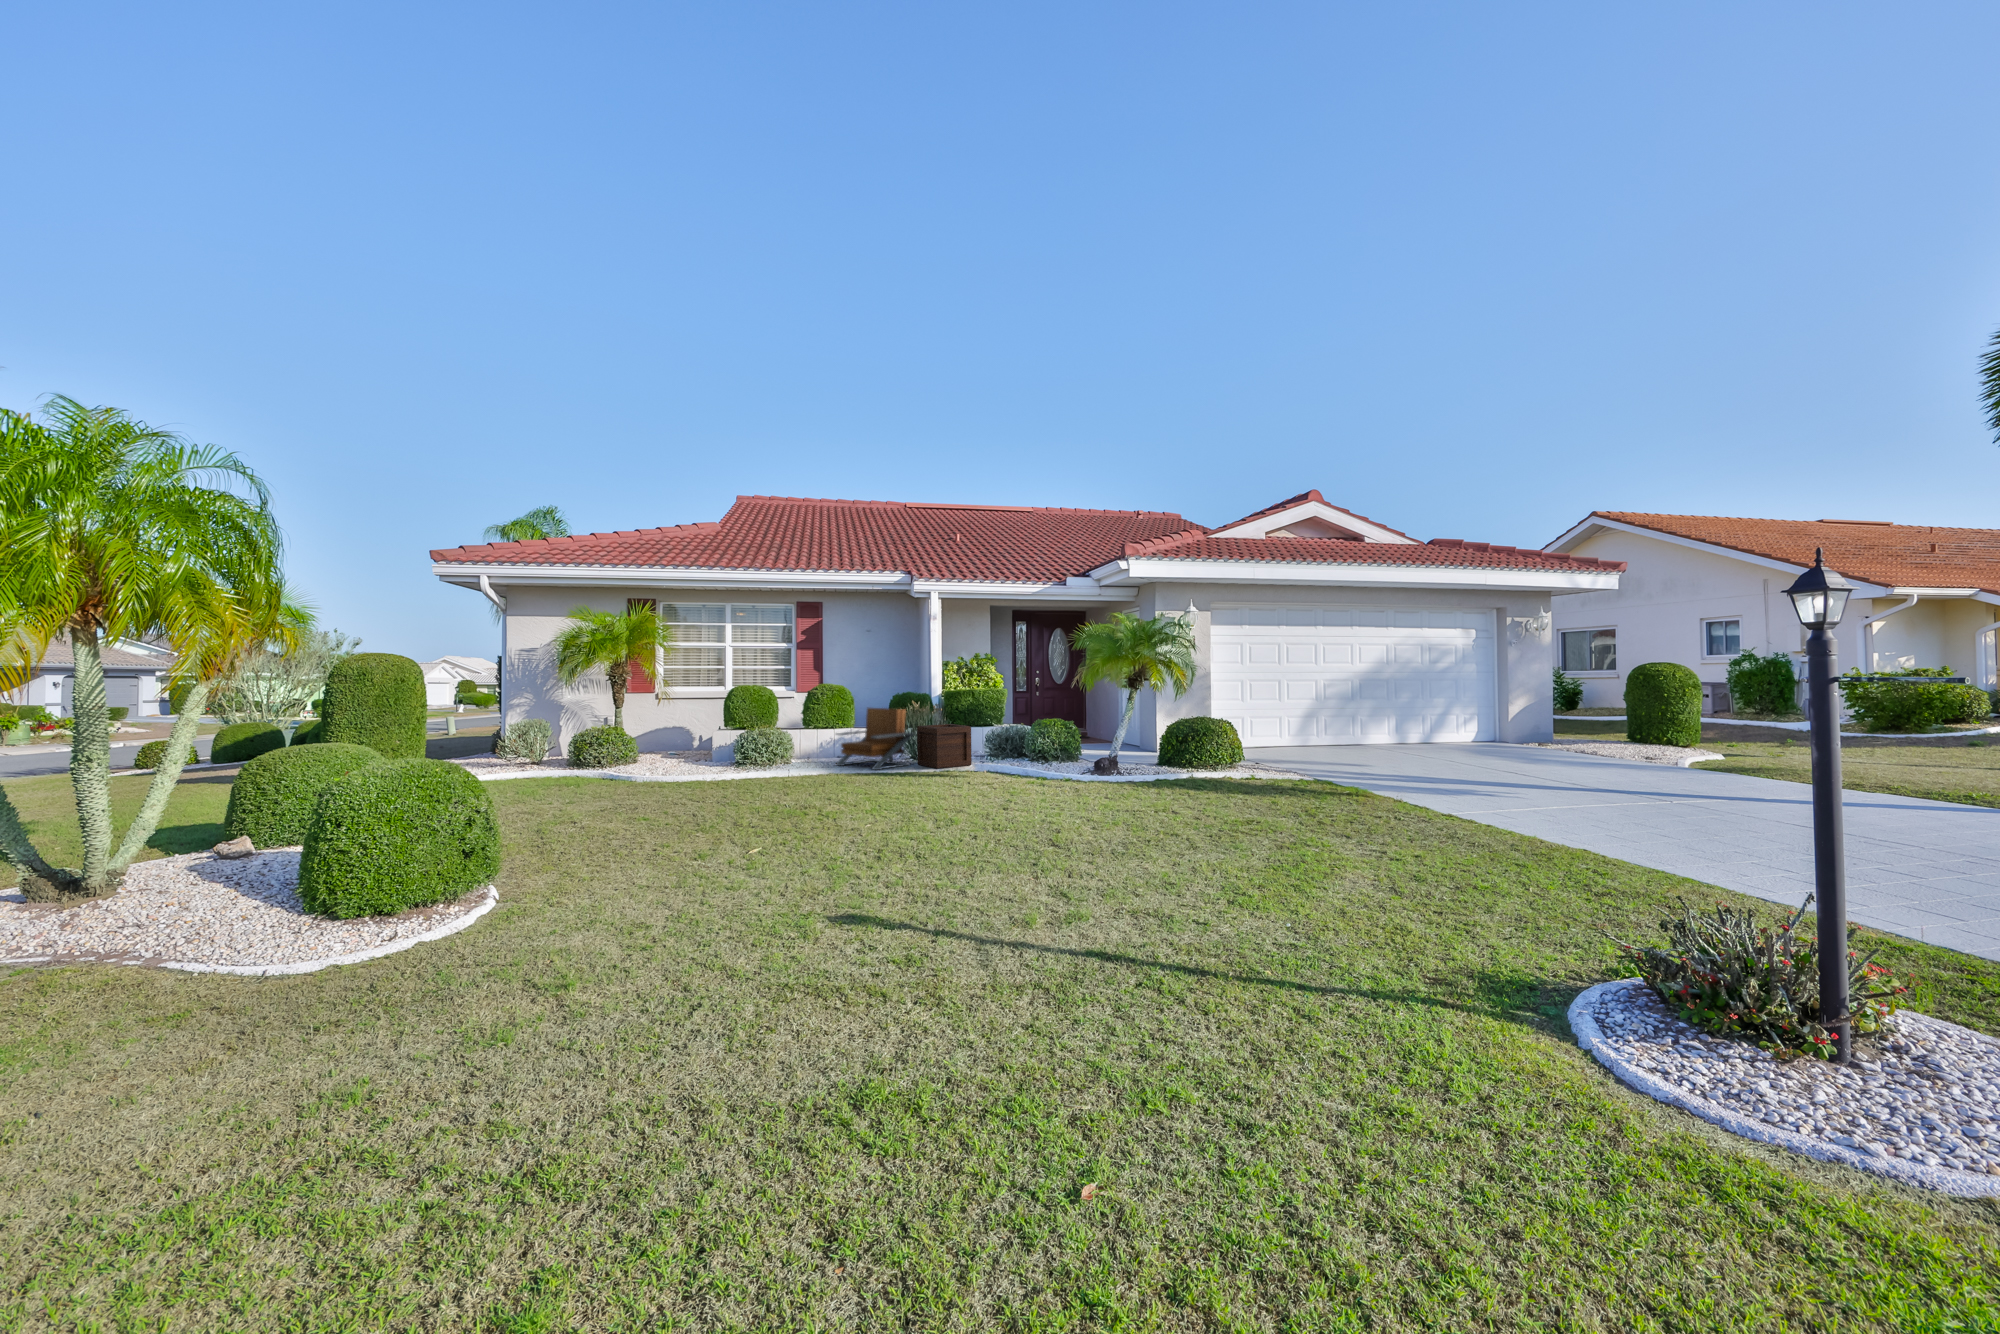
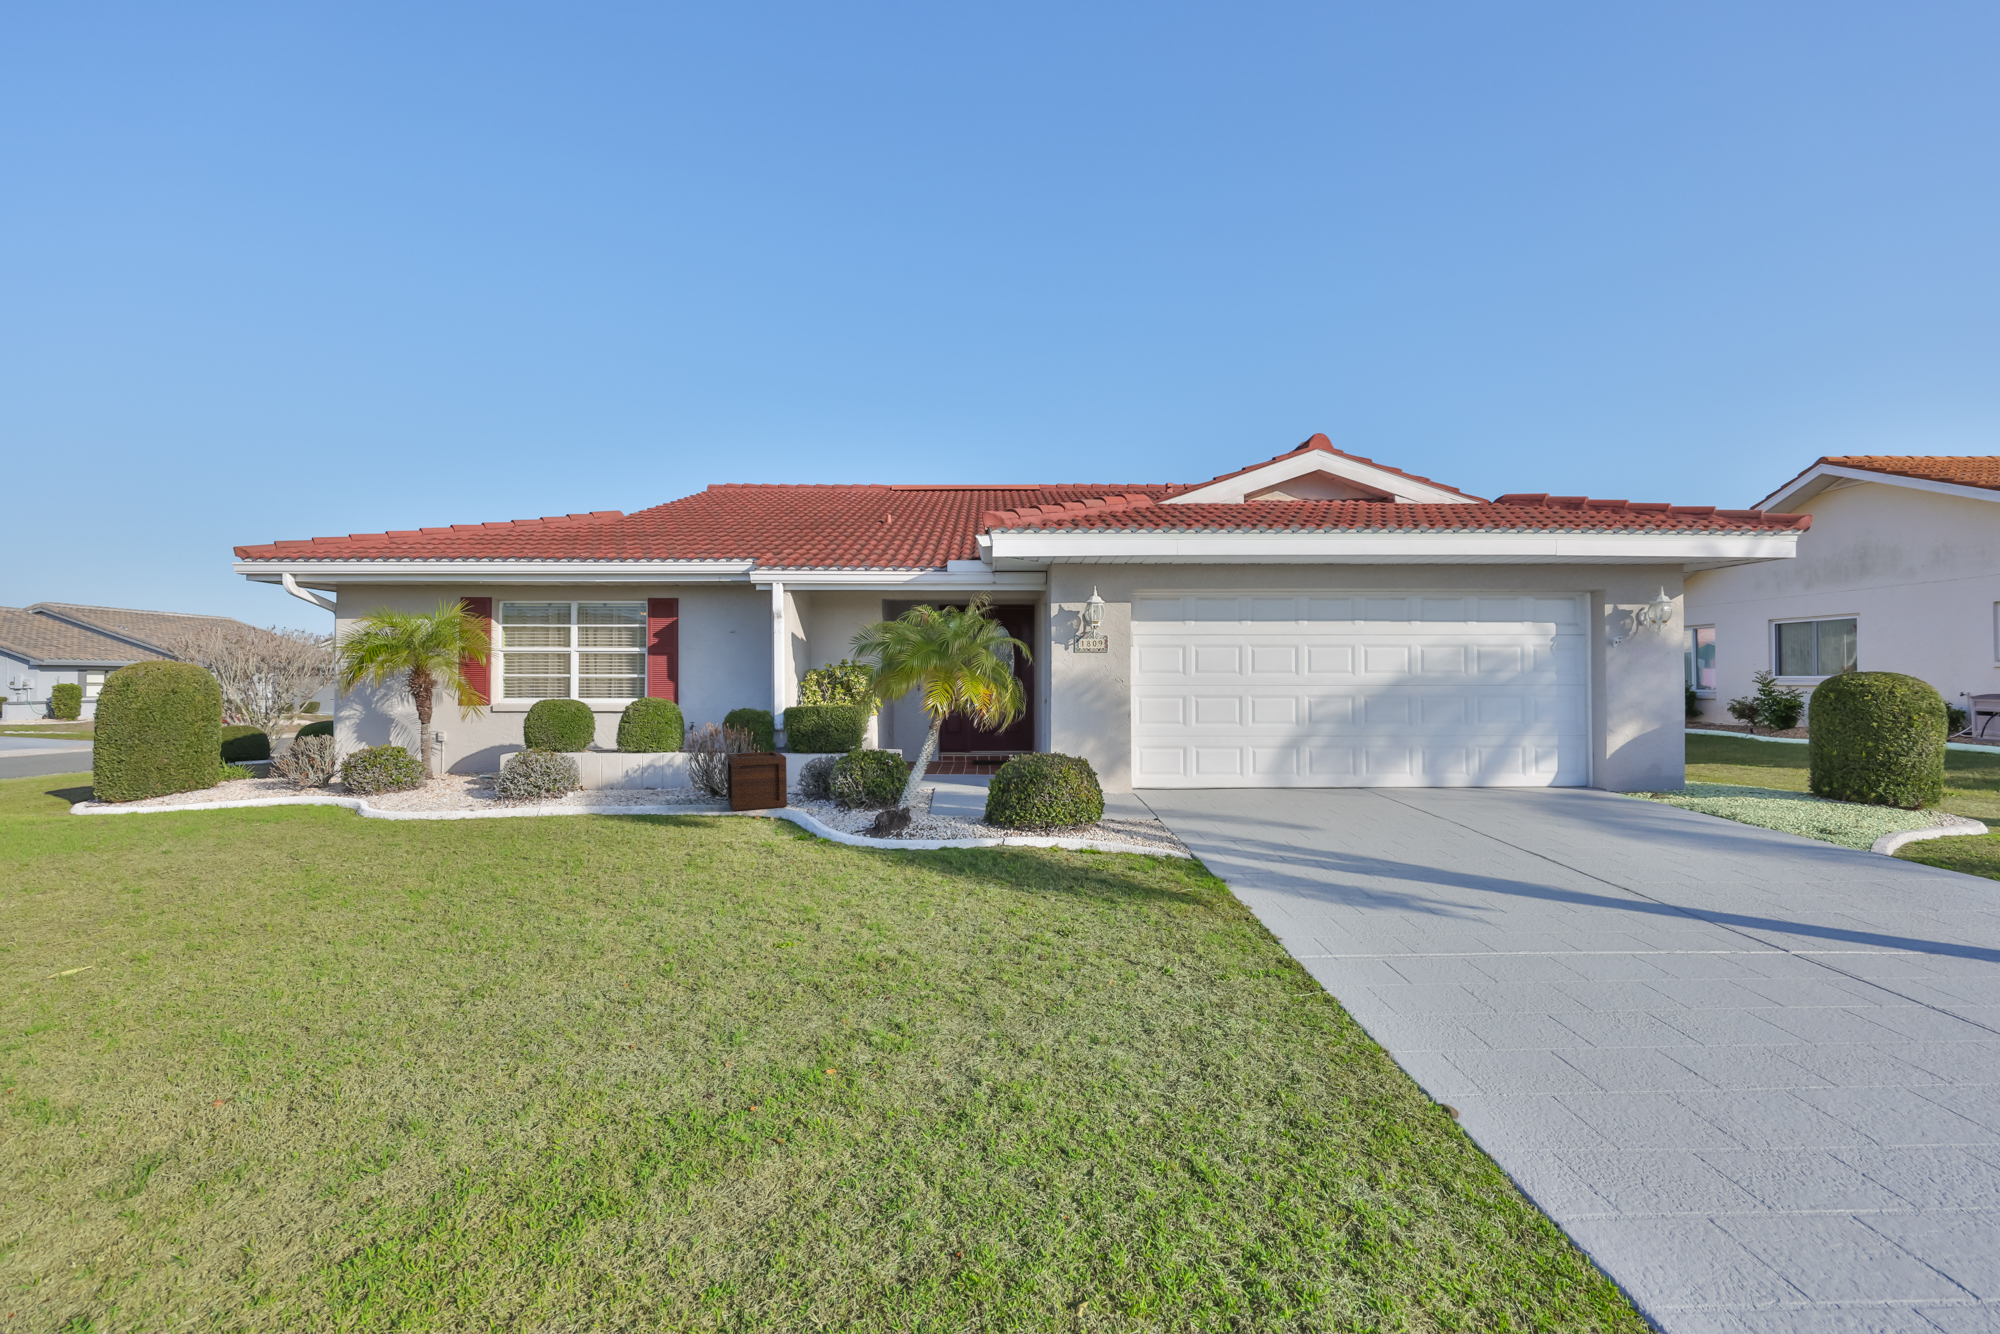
lounge chair: present [836,708,913,770] -> none [636,728,727,811]

